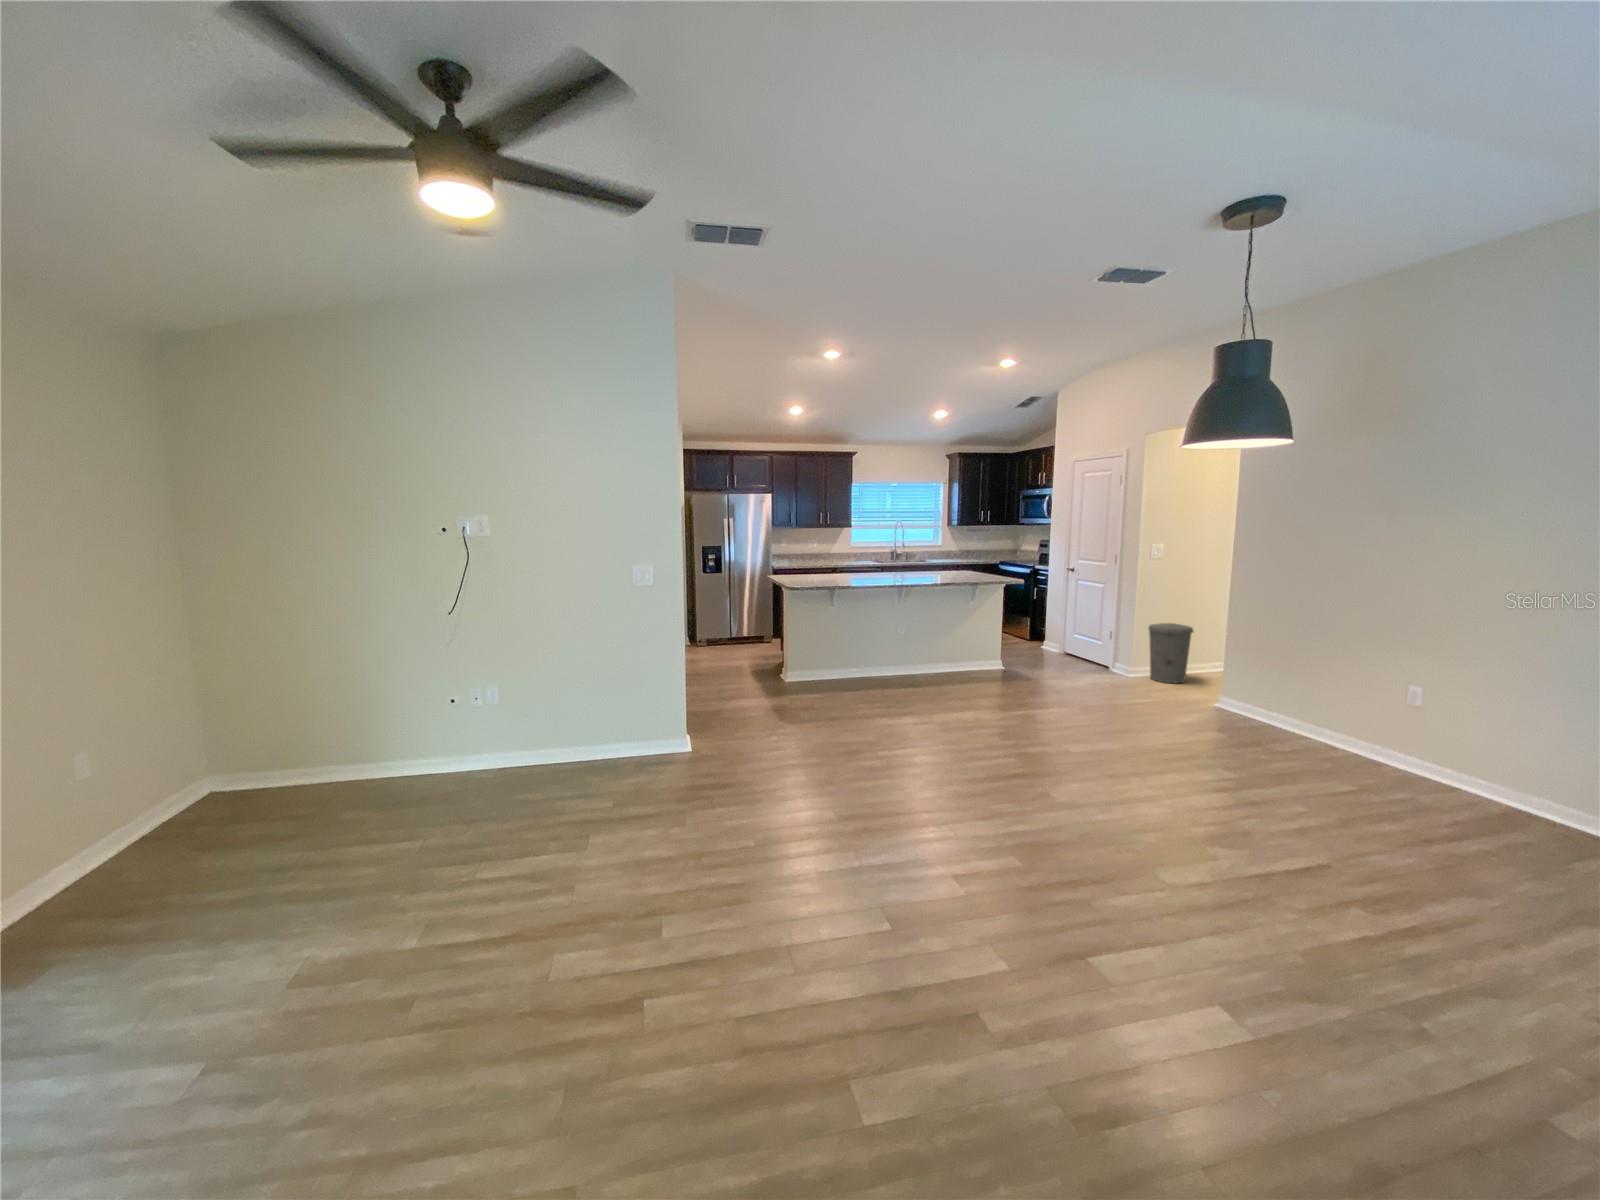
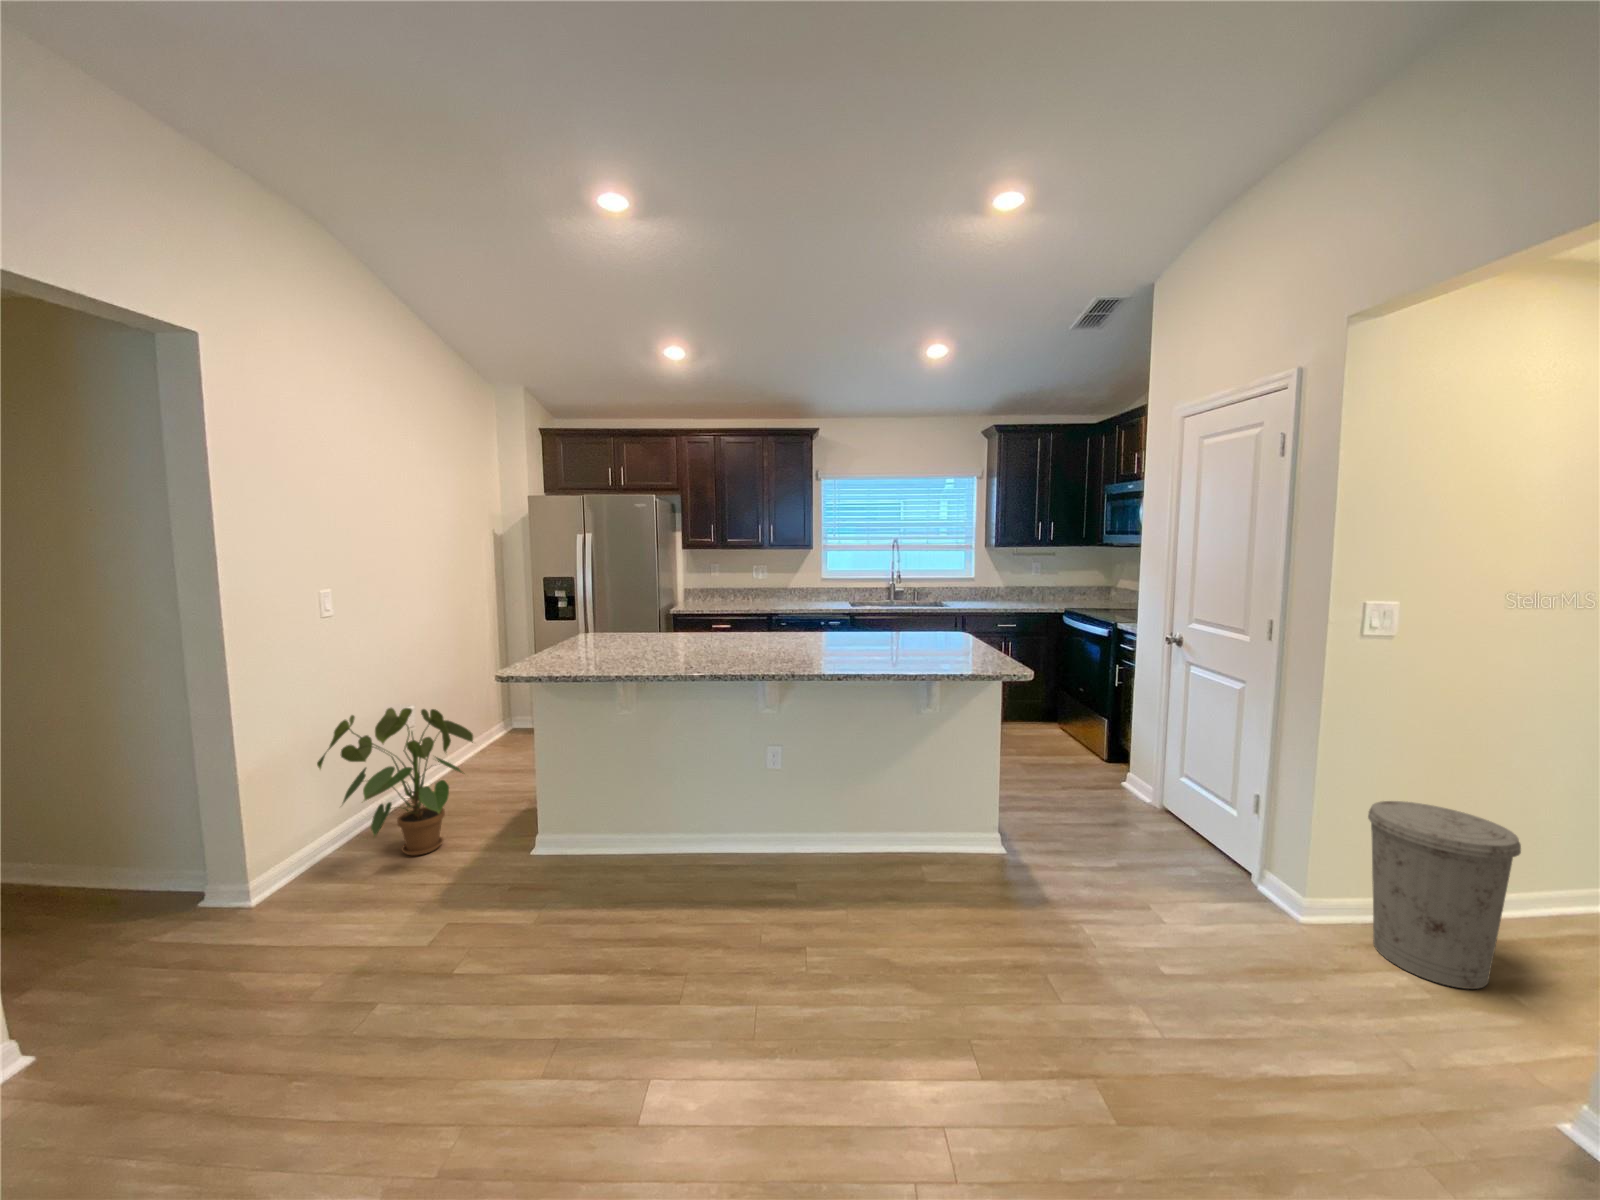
house plant: none [682,613,756,688] -> present [317,708,473,856]

